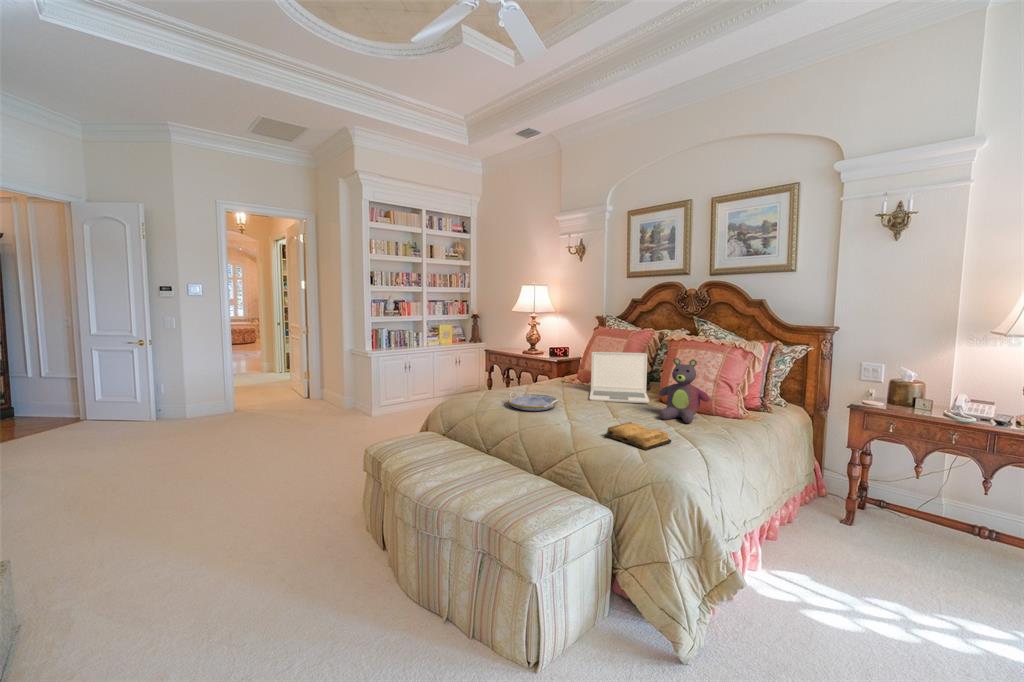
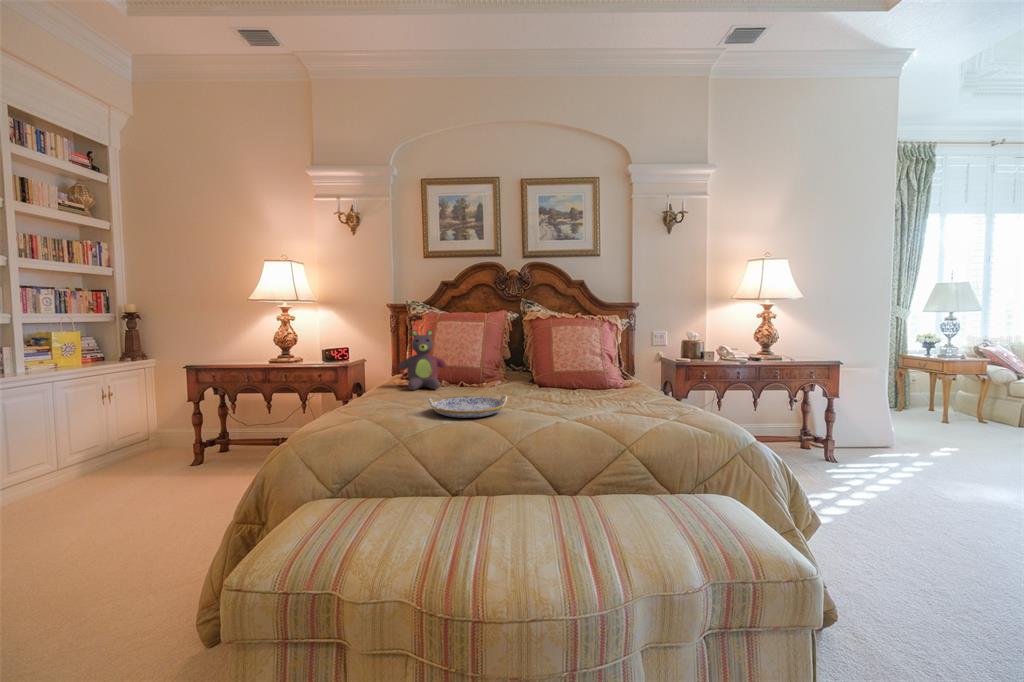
laptop: present [589,352,649,404] -> none [466,335,549,396]
stuffed bear: present [659,358,710,423] -> present [399,330,447,390]
diary: present [605,422,671,450] -> none [621,400,691,421]

